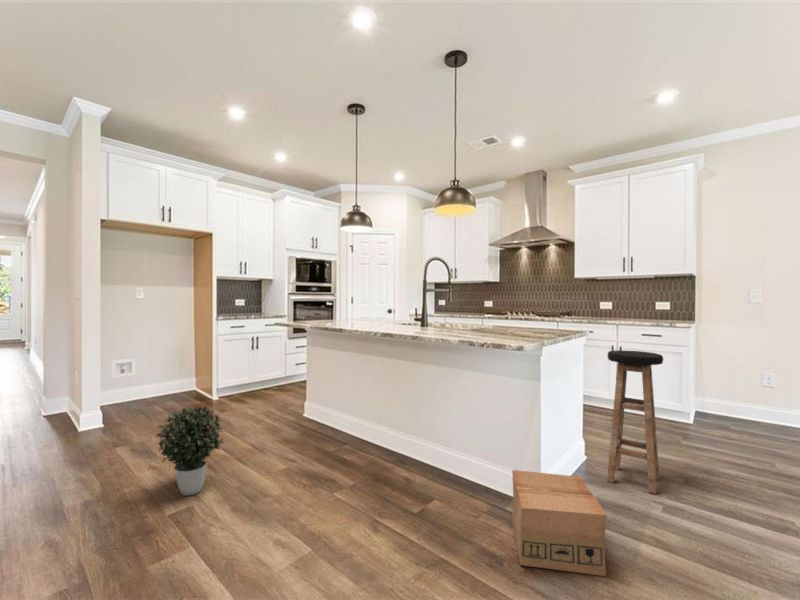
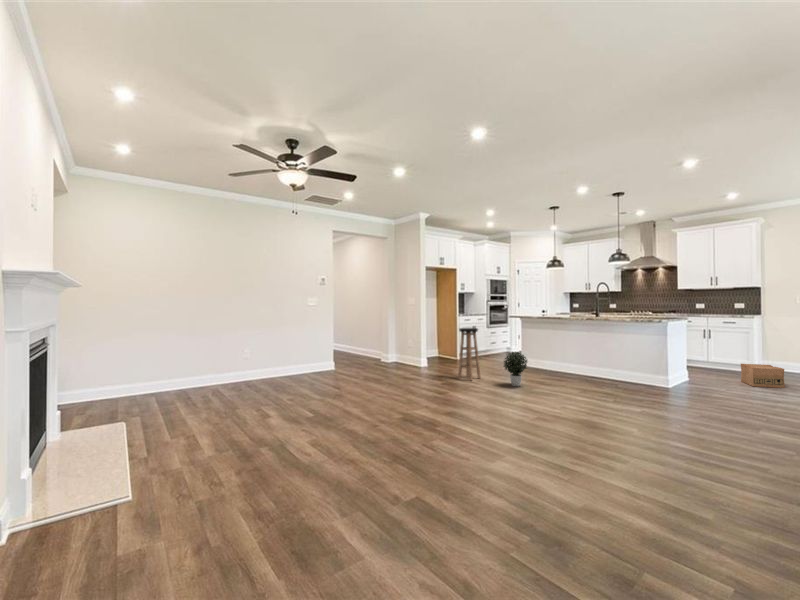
bar stool: present [607,350,663,494] -> present [458,328,481,381]
cardboard box: present [512,470,606,576] -> present [741,364,785,388]

